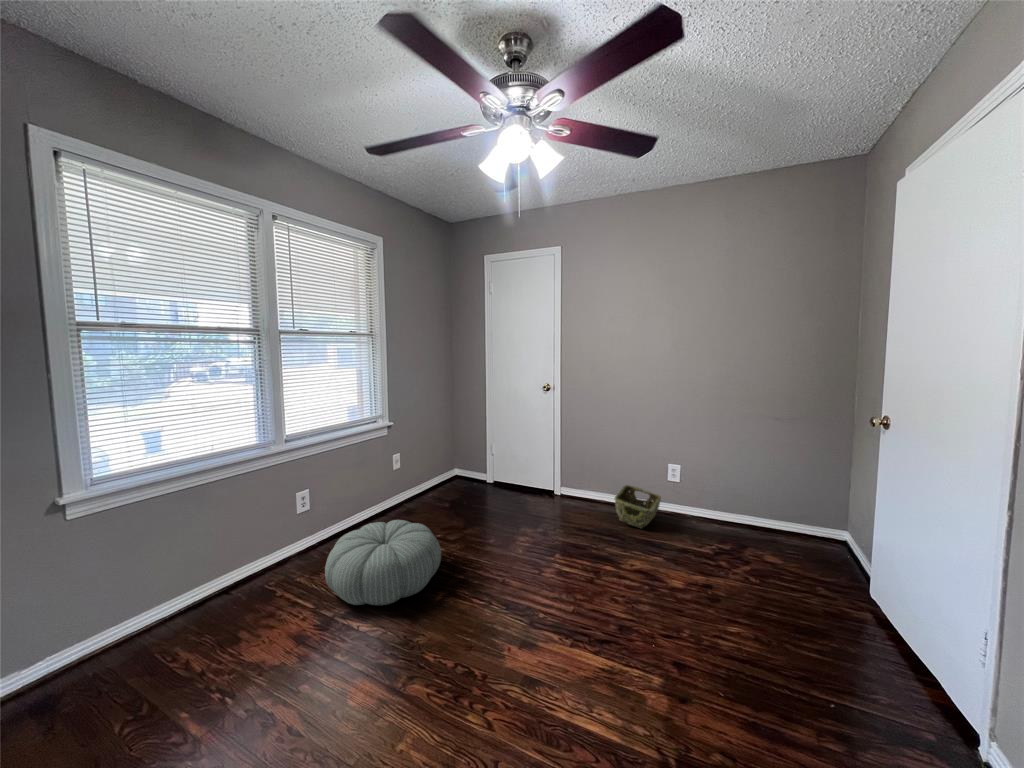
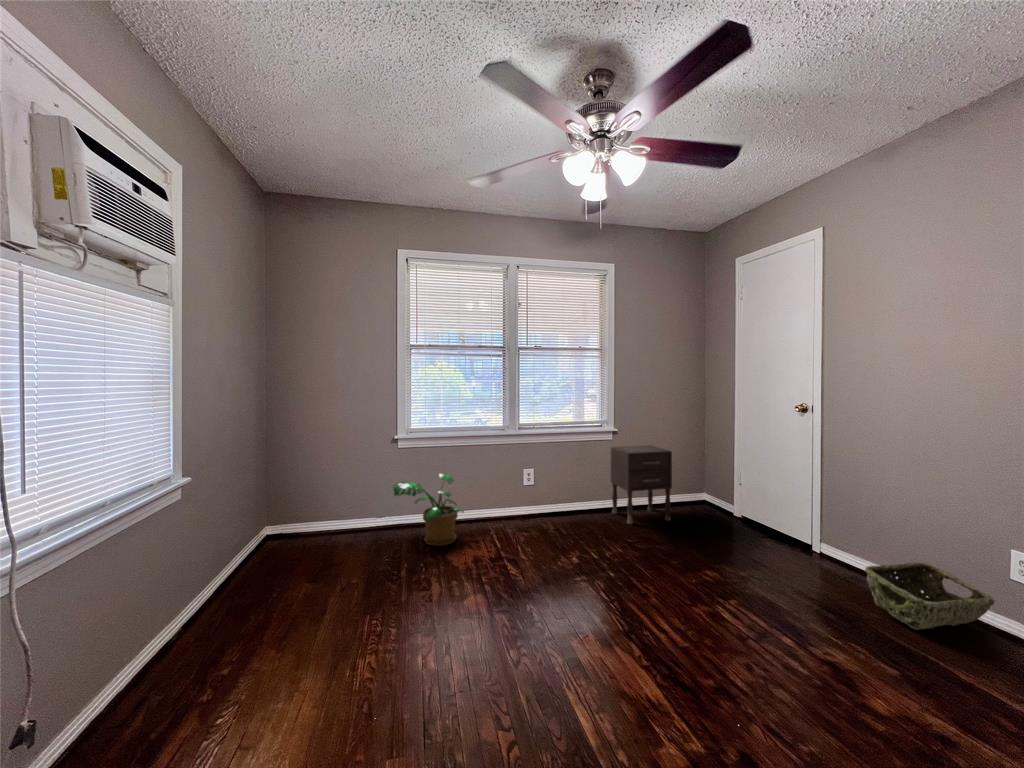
nightstand: none [390,434,451,519] -> present [611,445,672,524]
pouf: present [325,520,441,606] -> none [509,504,601,568]
potted plant: none [116,534,241,658] -> present [393,473,464,546]

